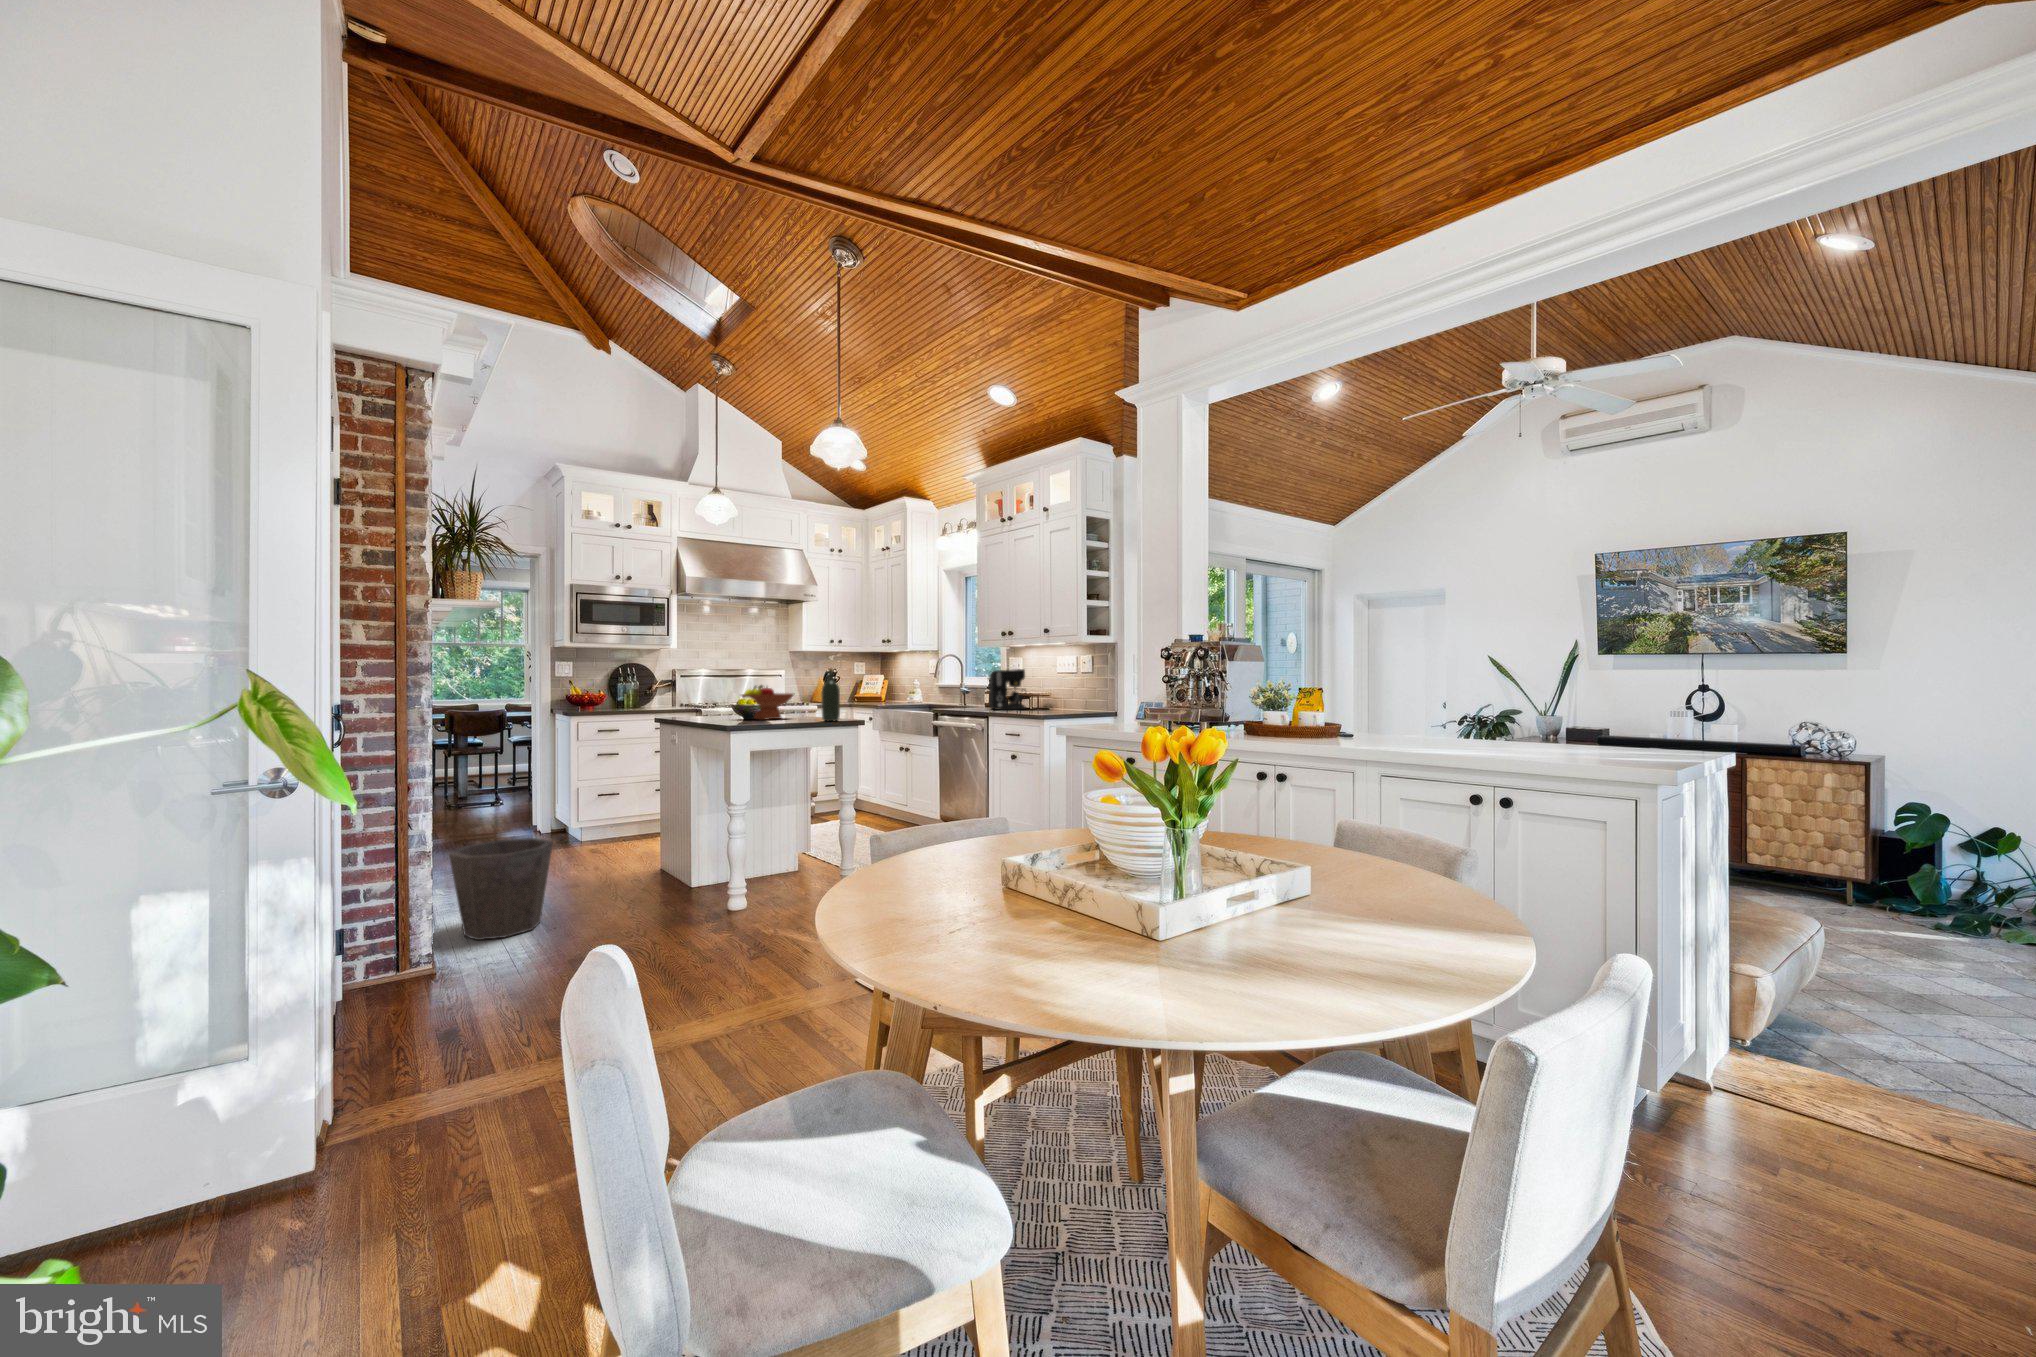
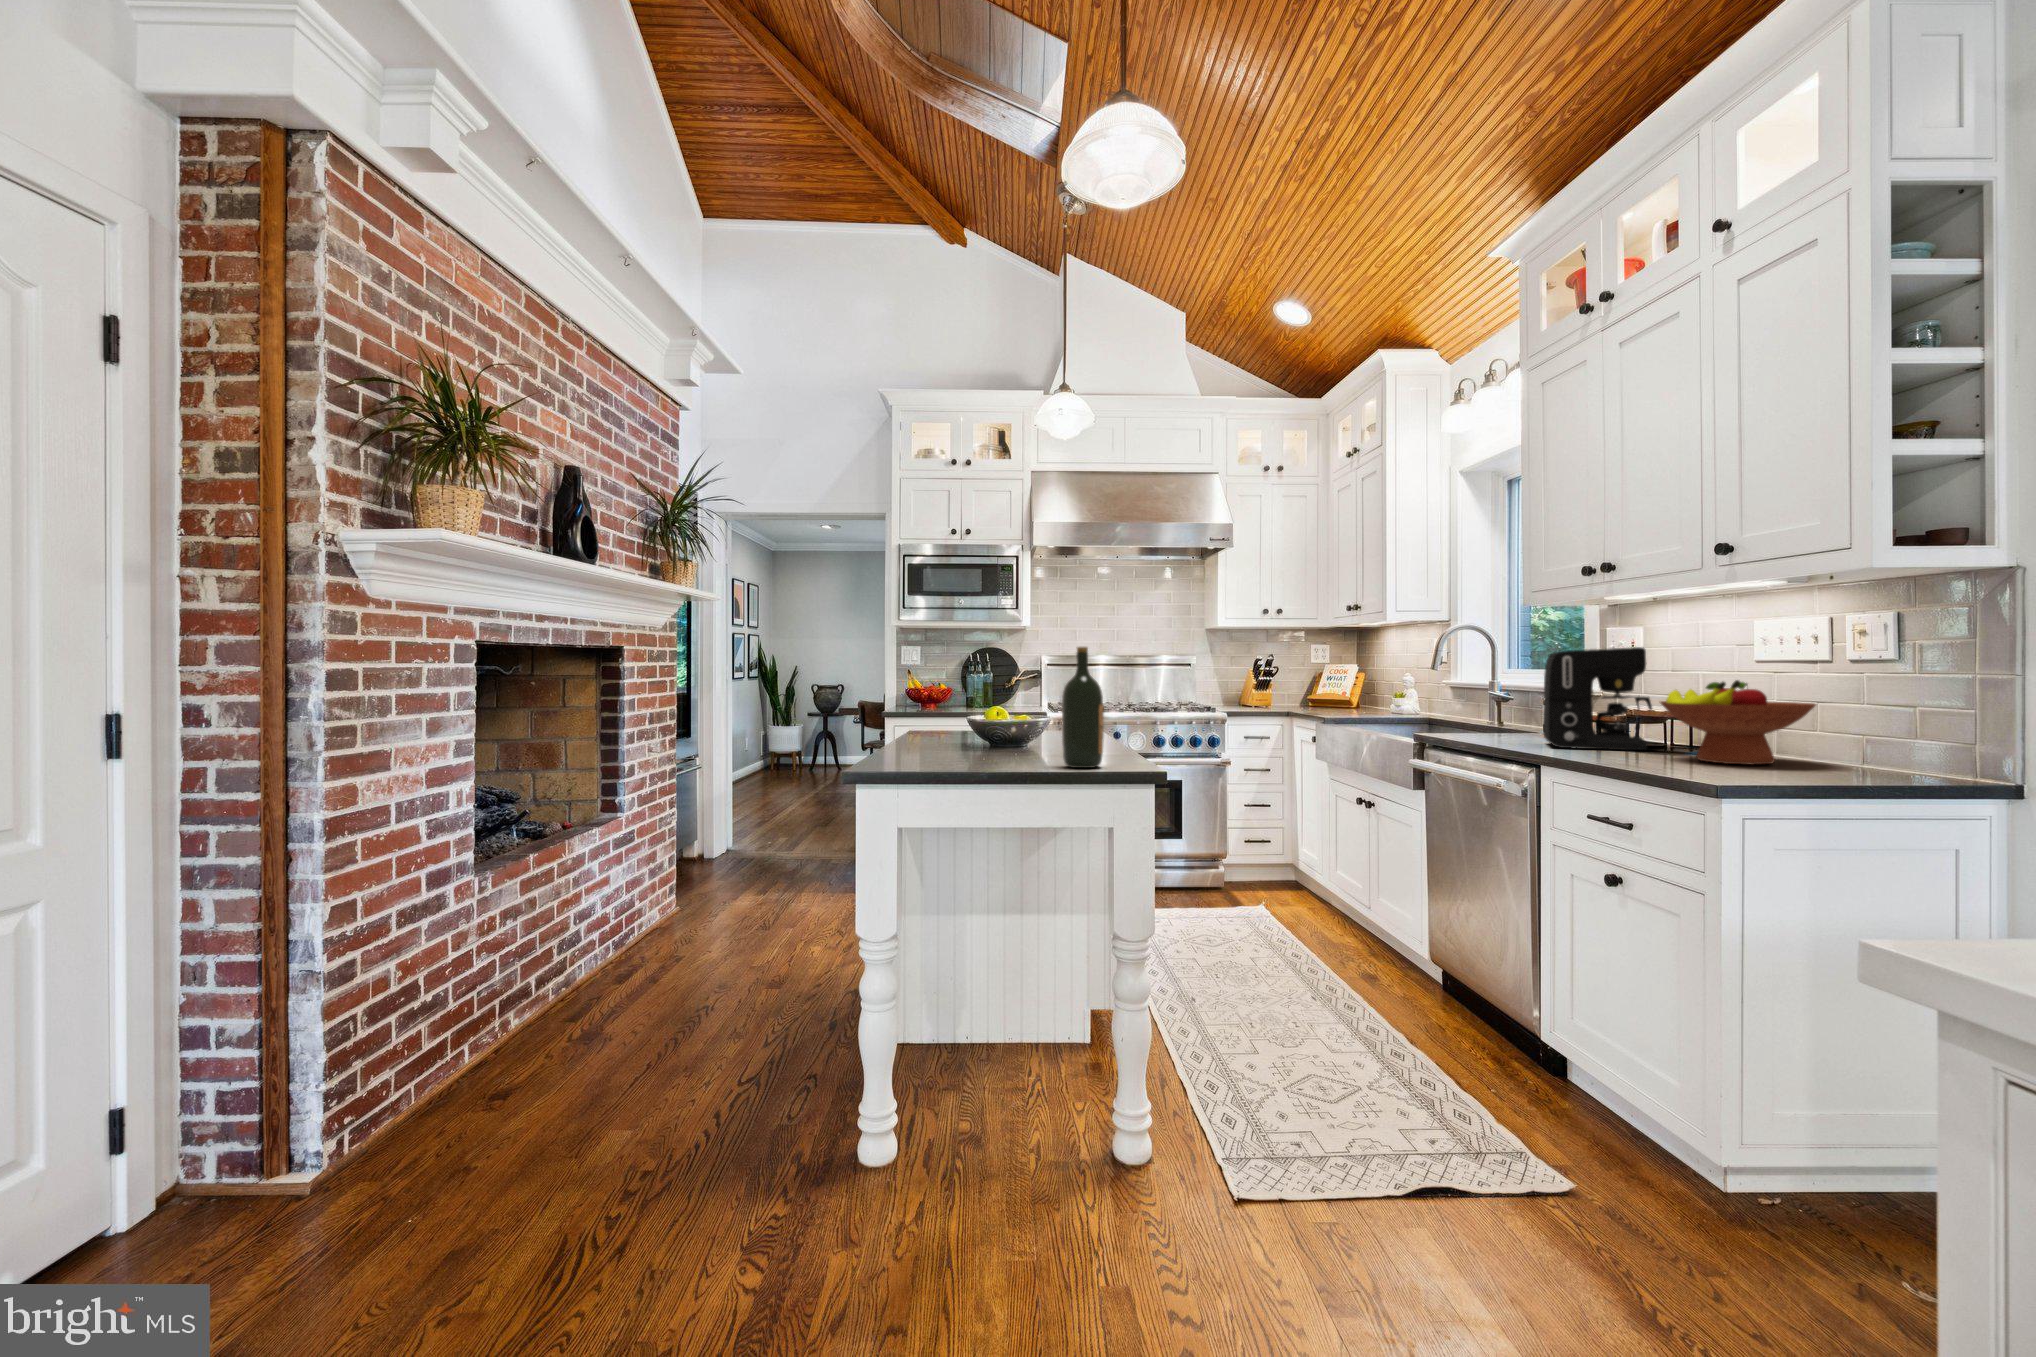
fruit bowl: present [741,685,793,720] -> present [1661,680,1816,765]
waste bin: present [449,838,553,940] -> none [433,937,592,1124]

